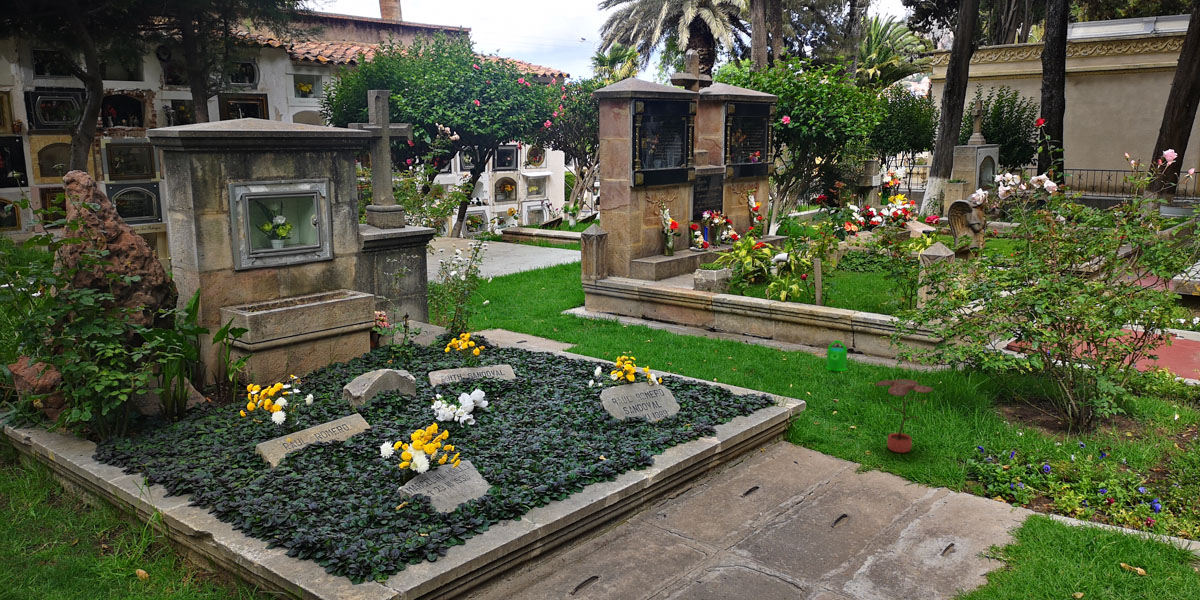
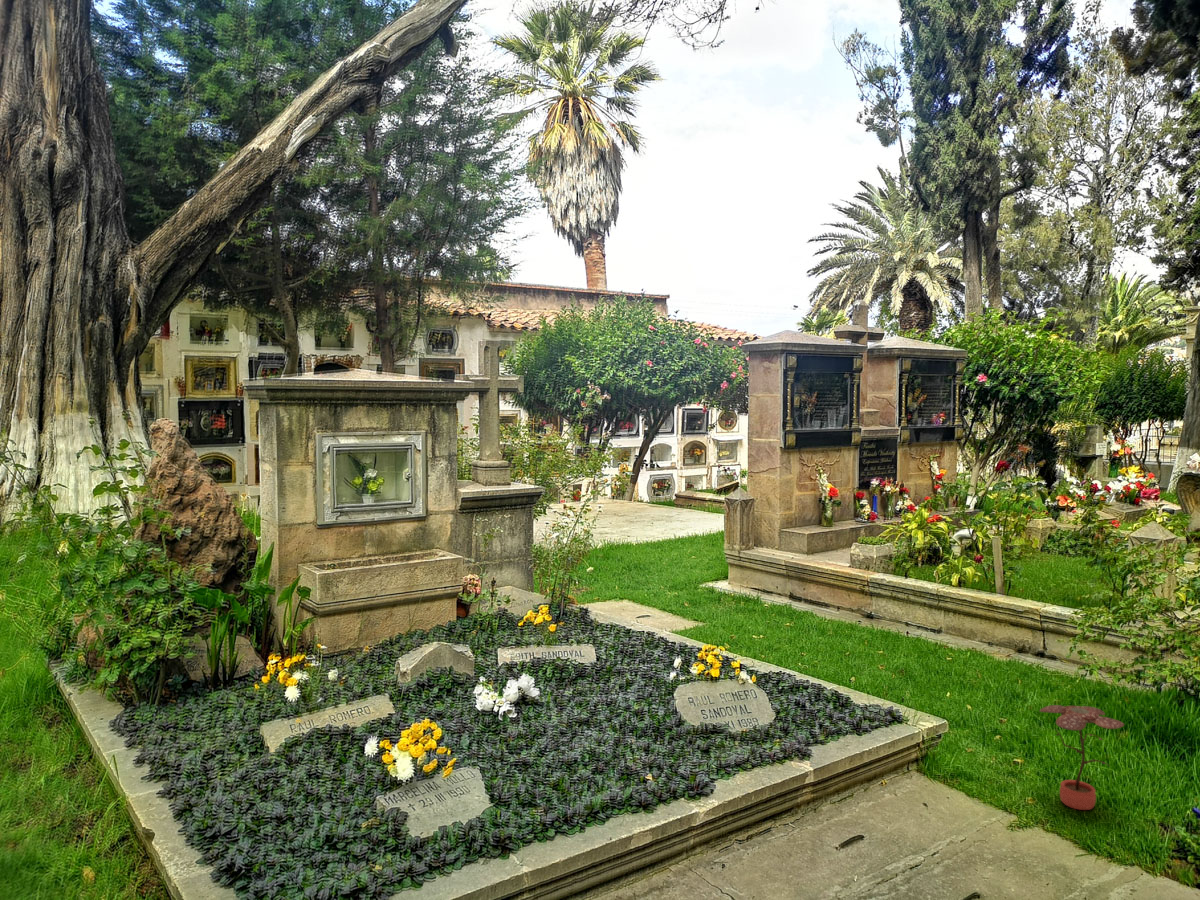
watering can: present [826,340,847,371] -> none [998,640,1030,681]

